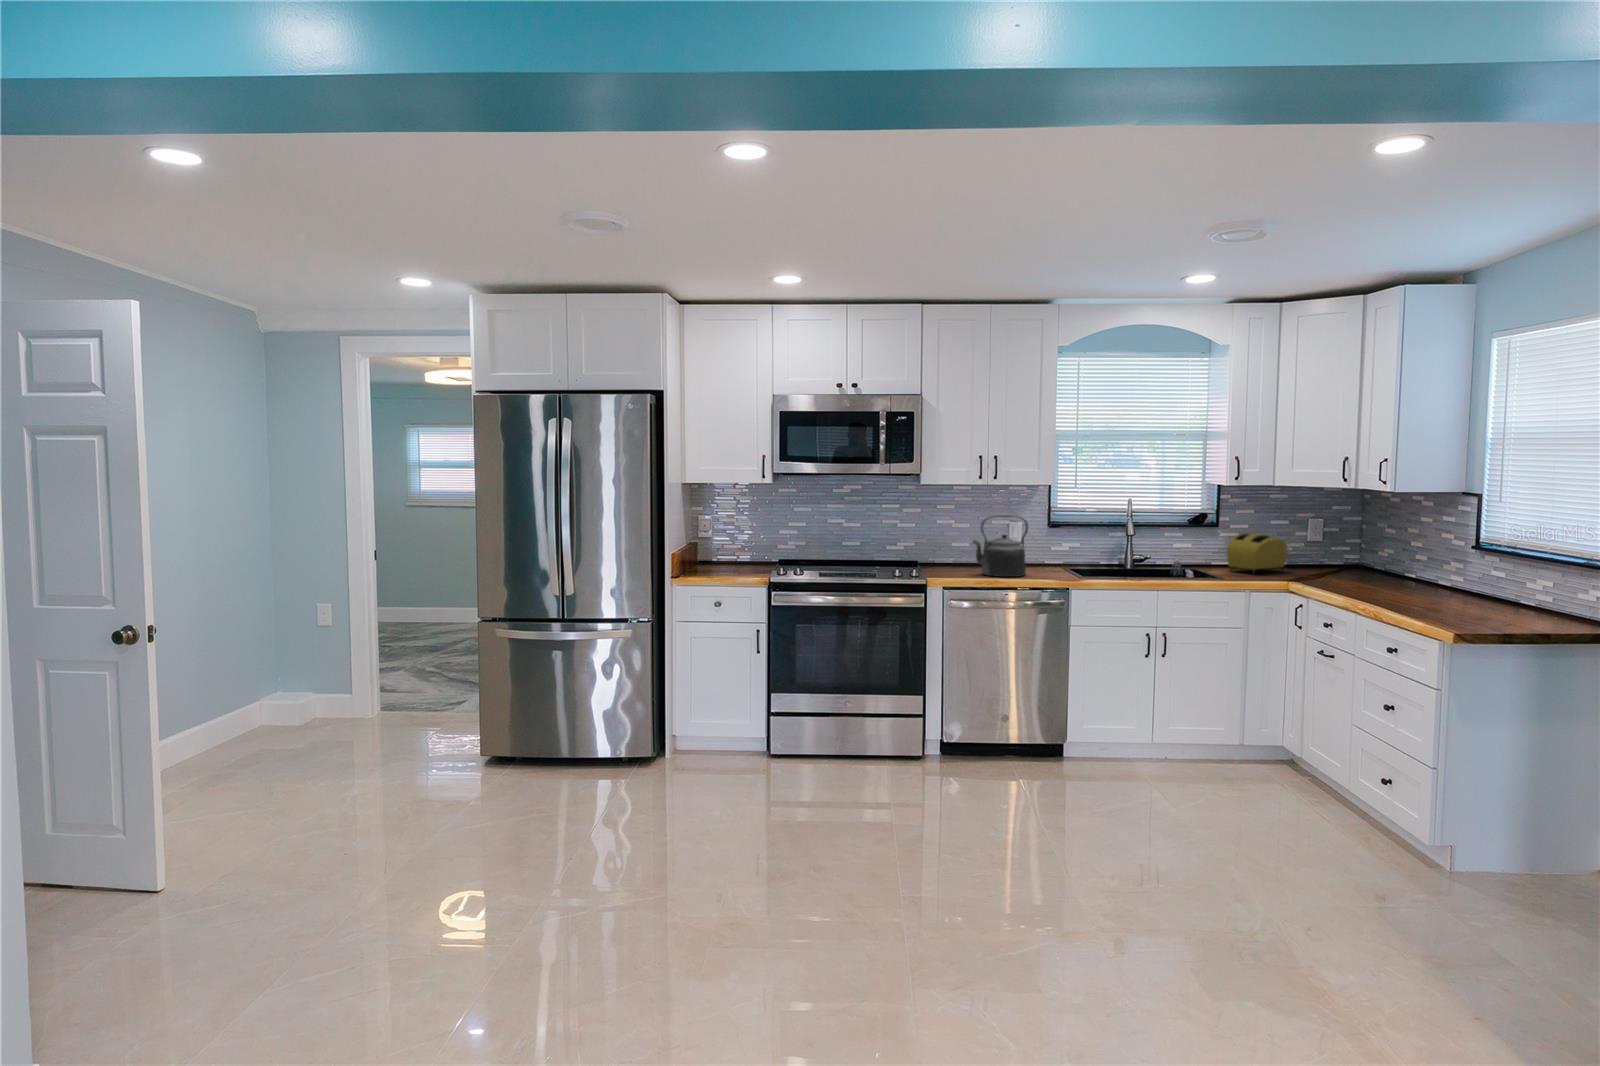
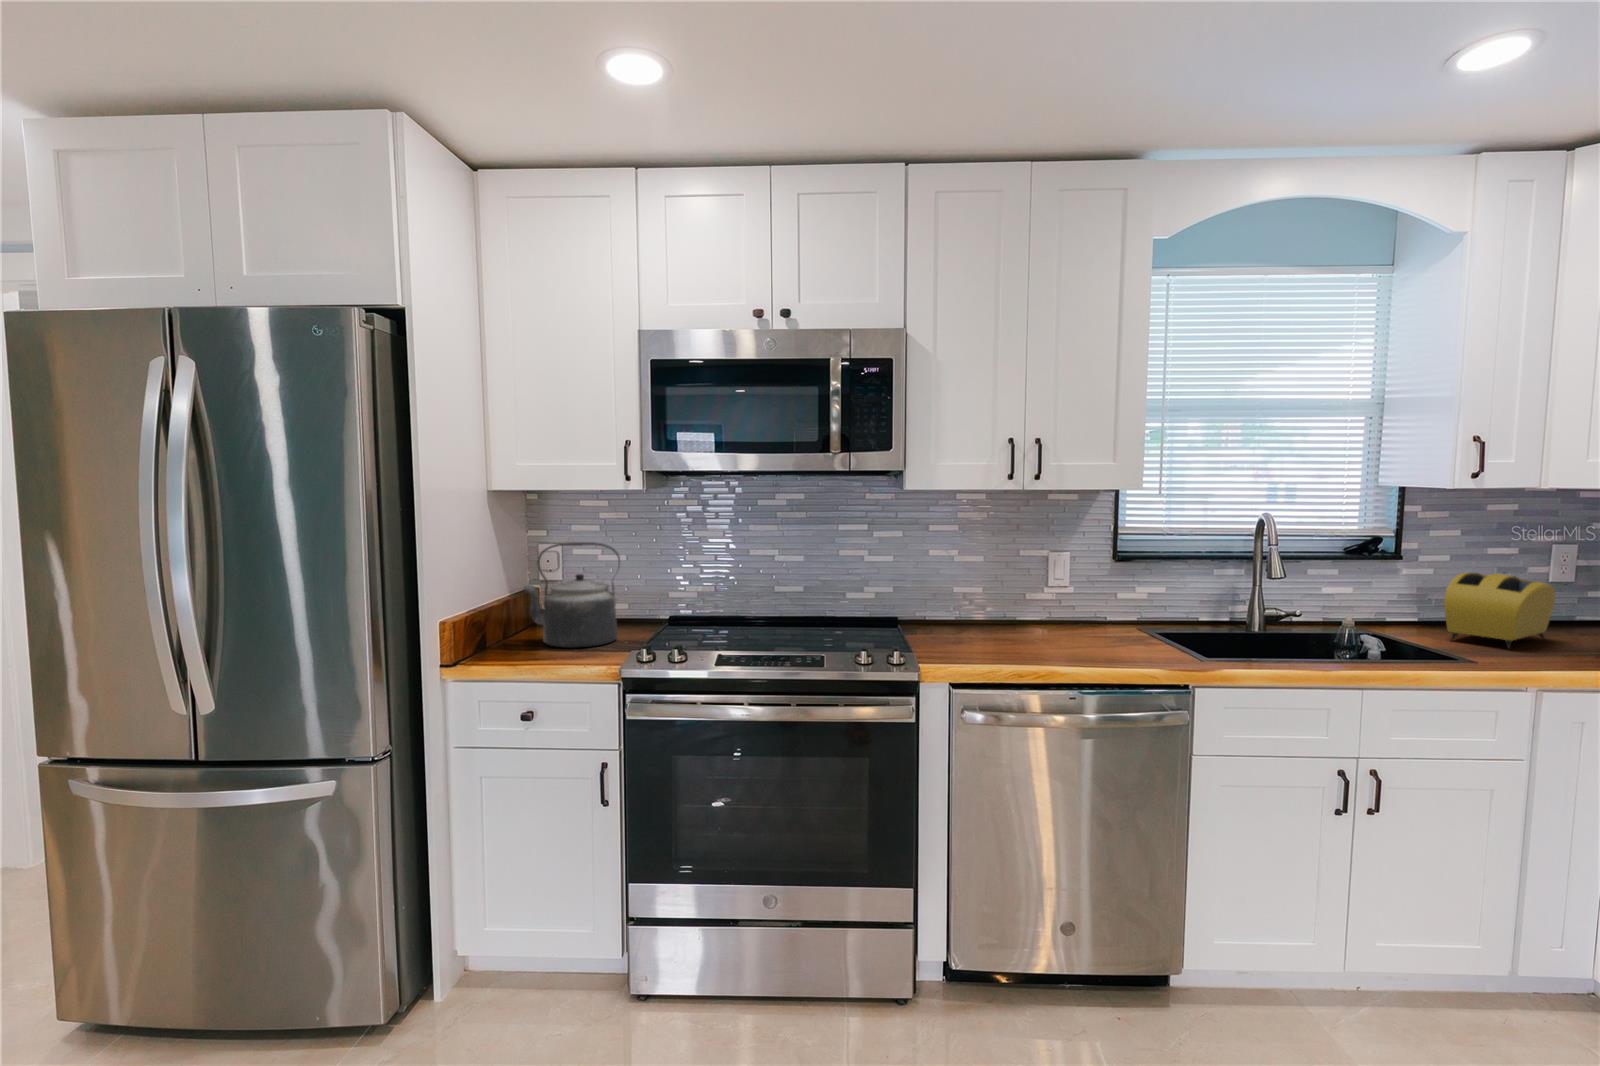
kettle: present [973,515,1028,577] -> present [523,542,620,648]

